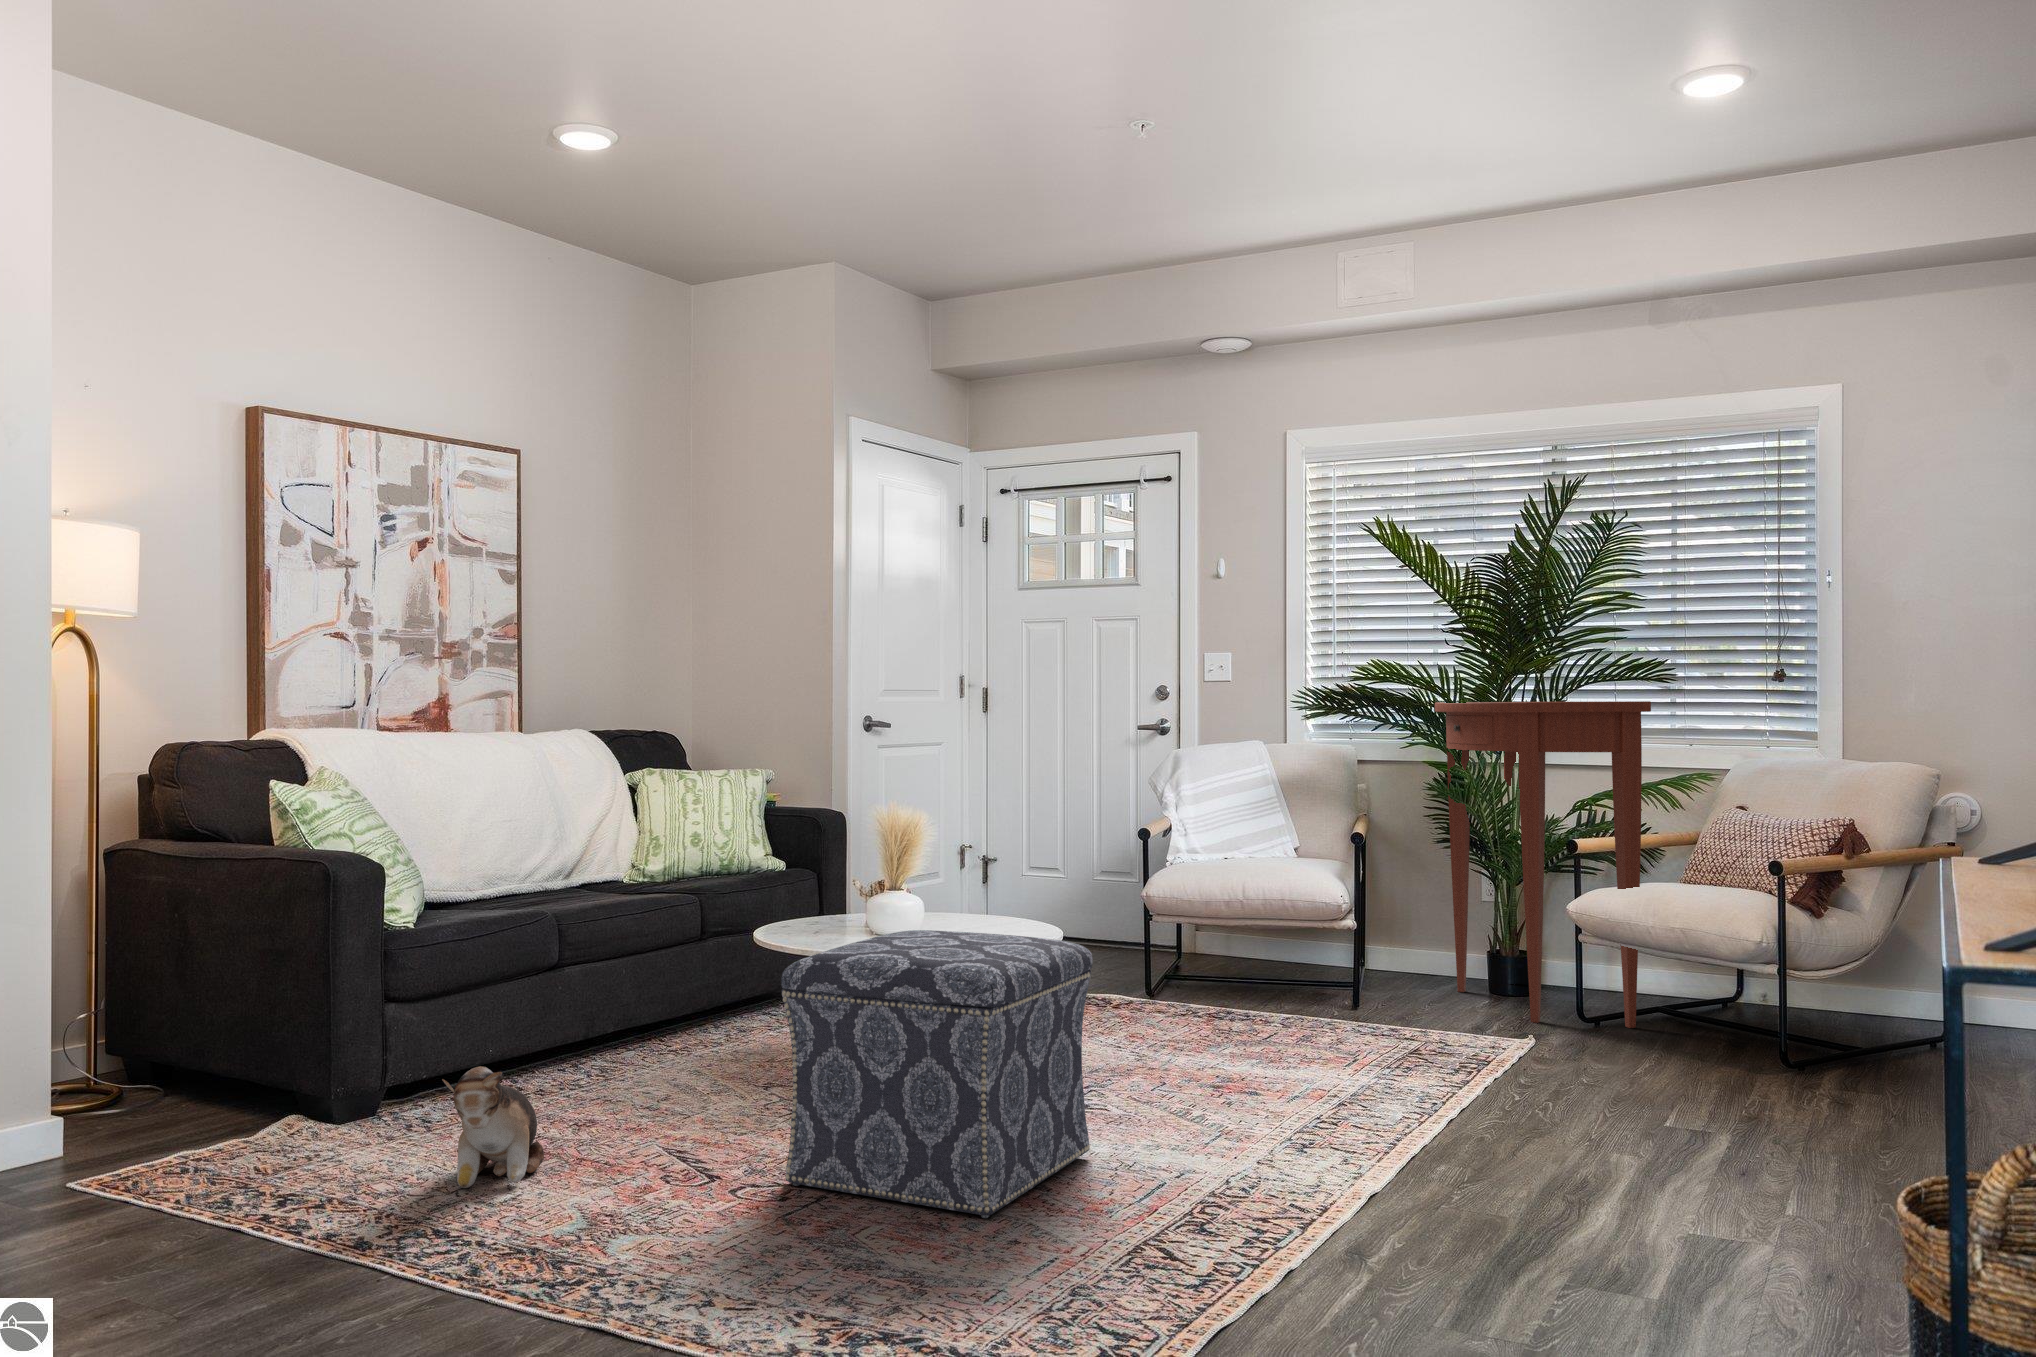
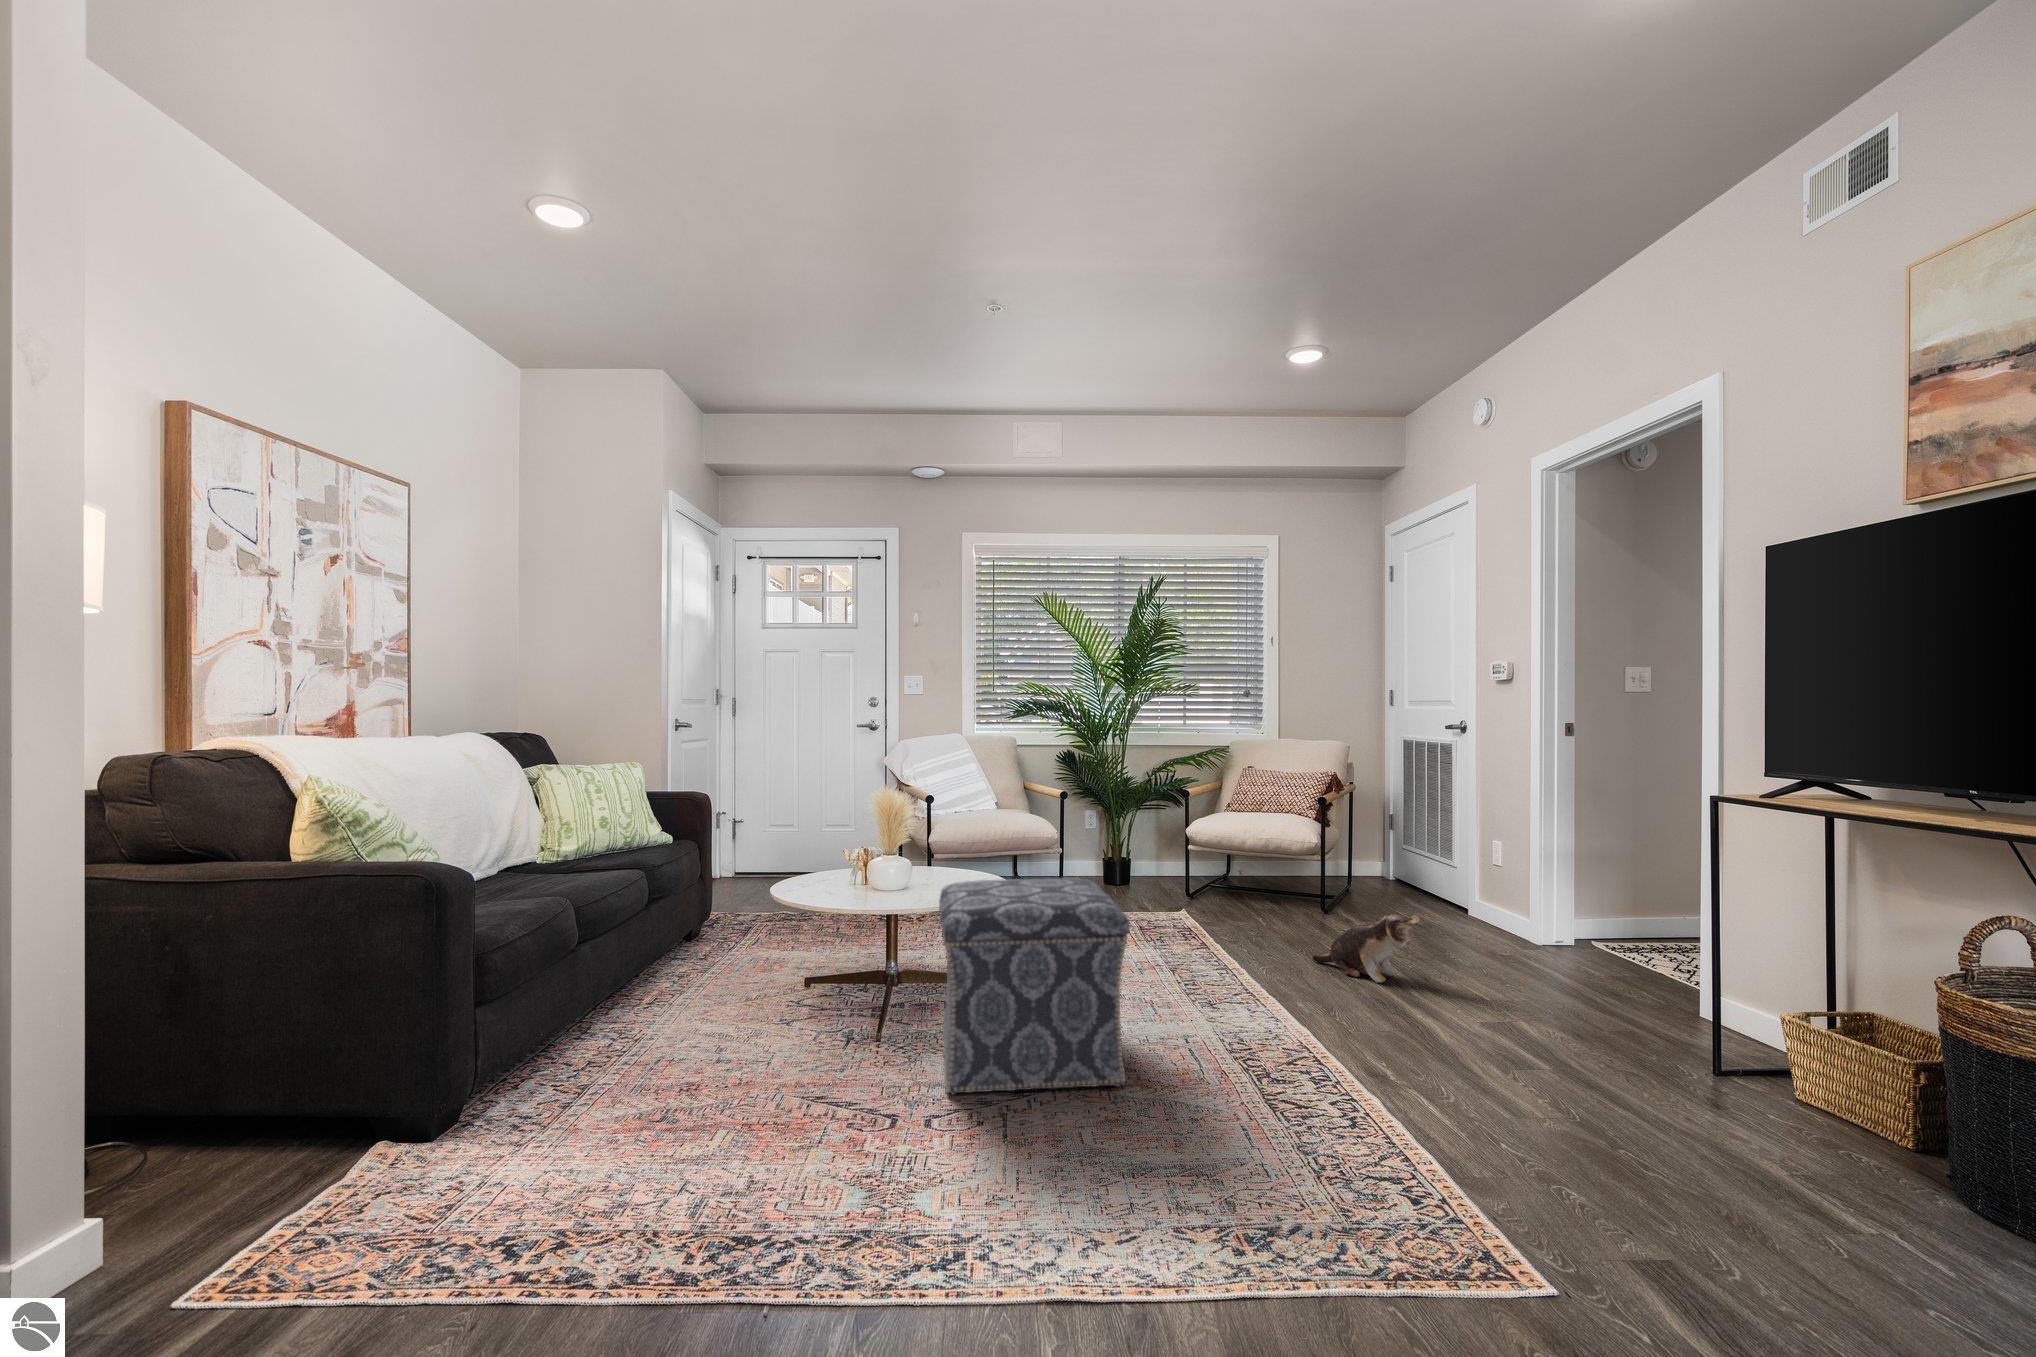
console table: present [1435,701,1651,1028] -> none [1066,709,1202,894]
plush toy: present [442,1066,544,1188] -> present [1312,915,1420,983]

